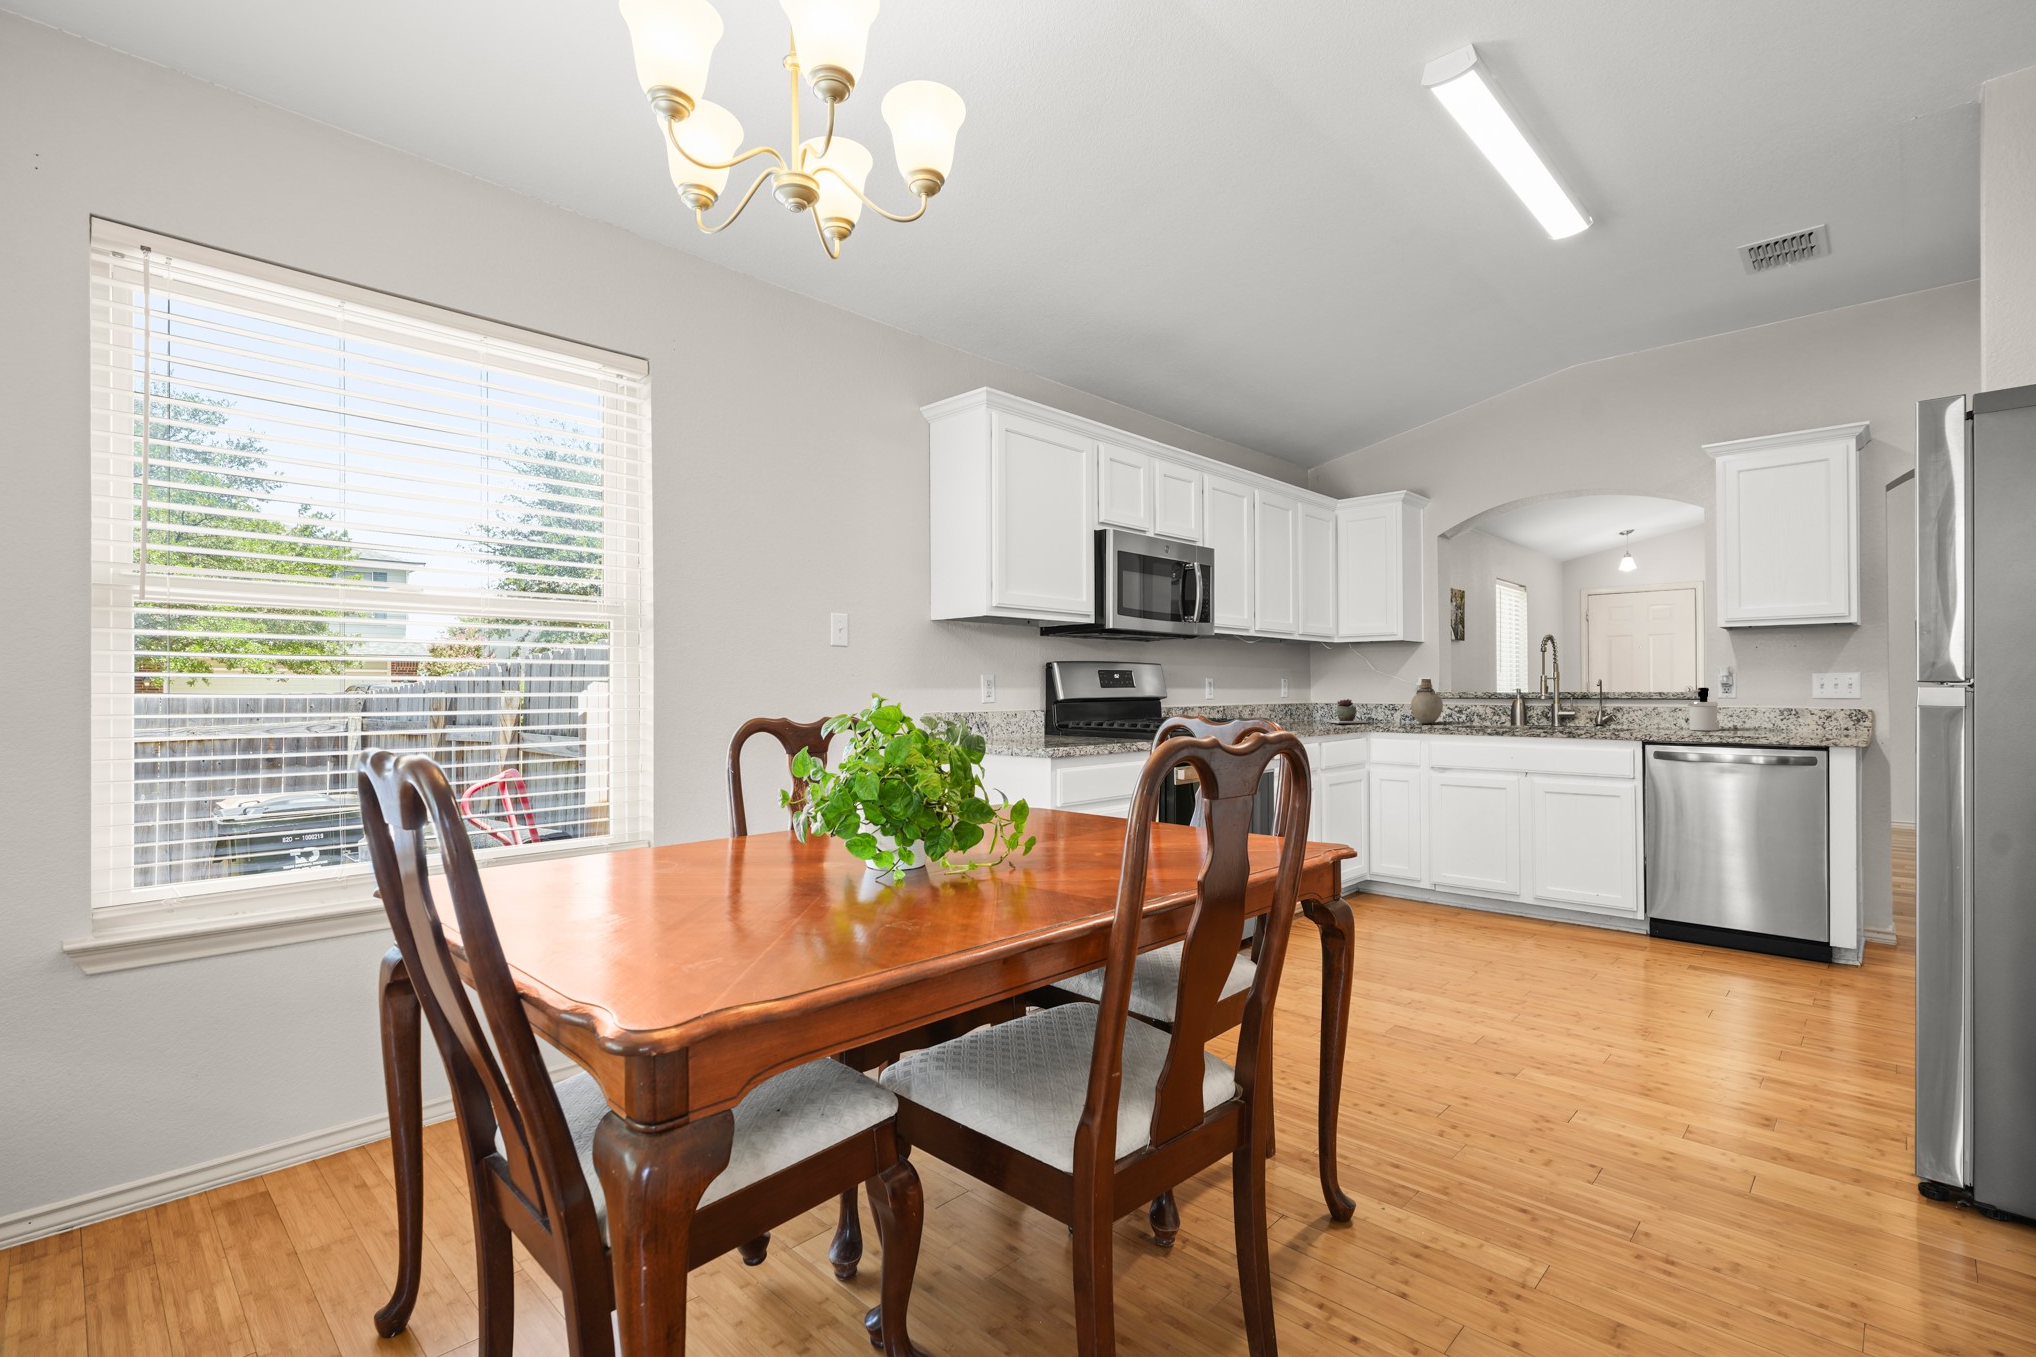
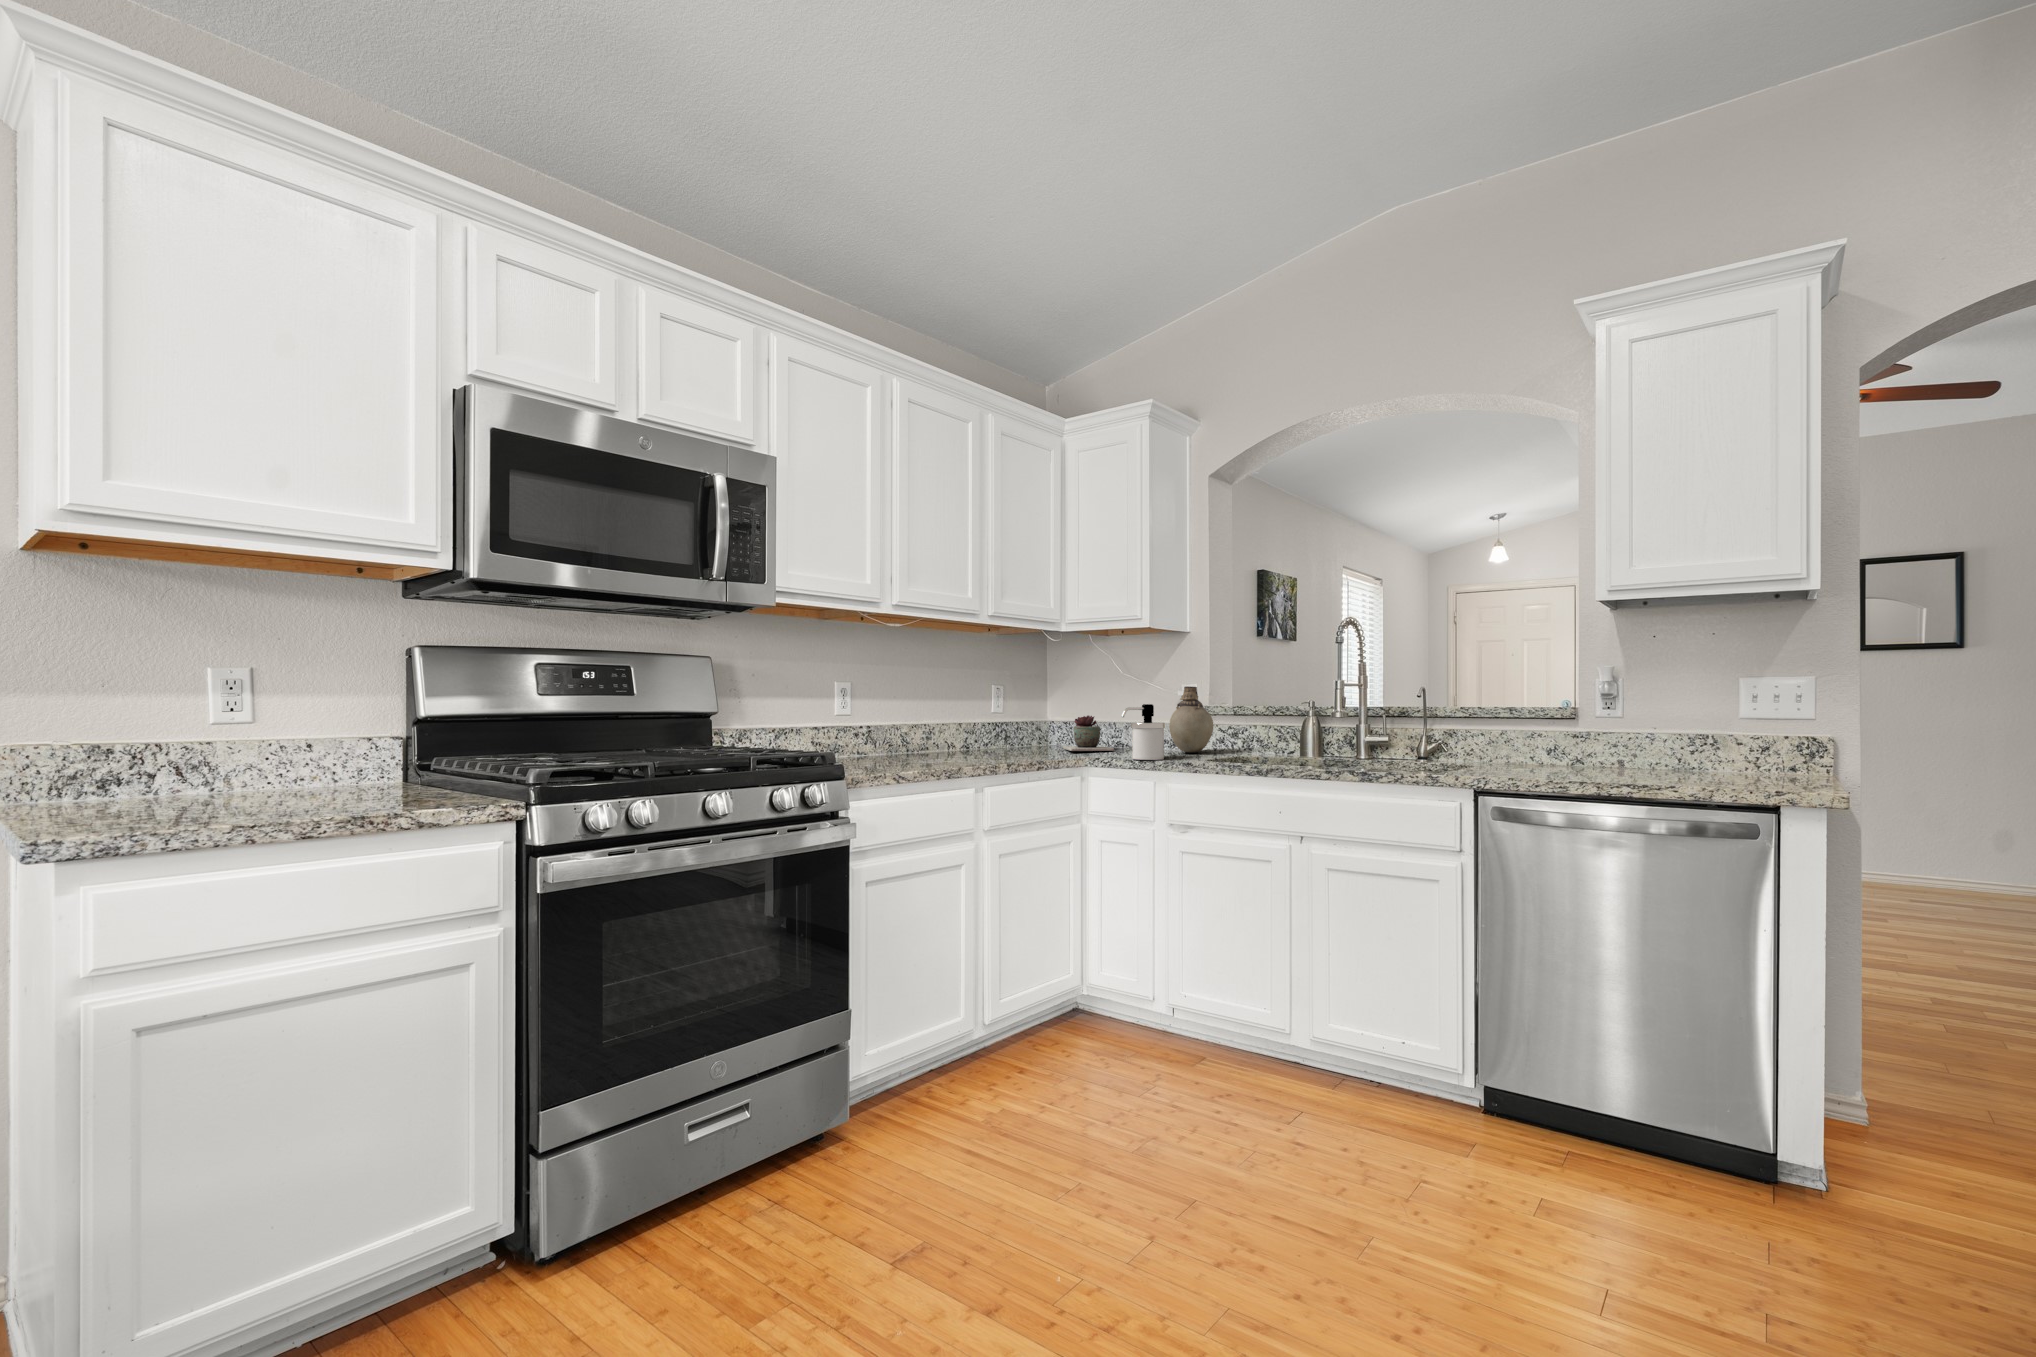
soap dispenser: present [1688,688,1719,731] -> present [1122,704,1165,760]

